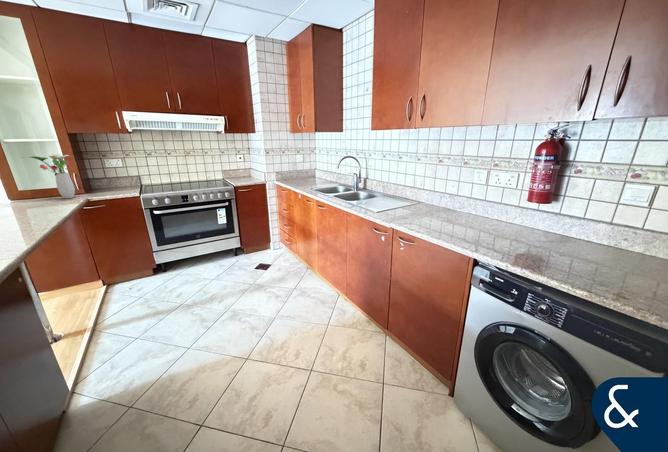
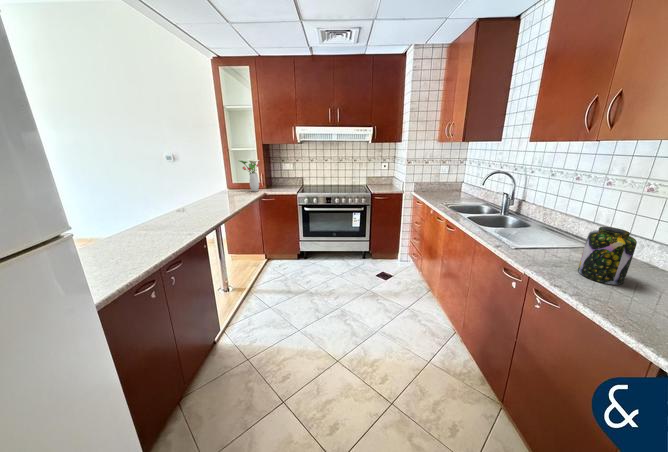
jar: none [420,186,447,223] -> present [578,227,637,285]

